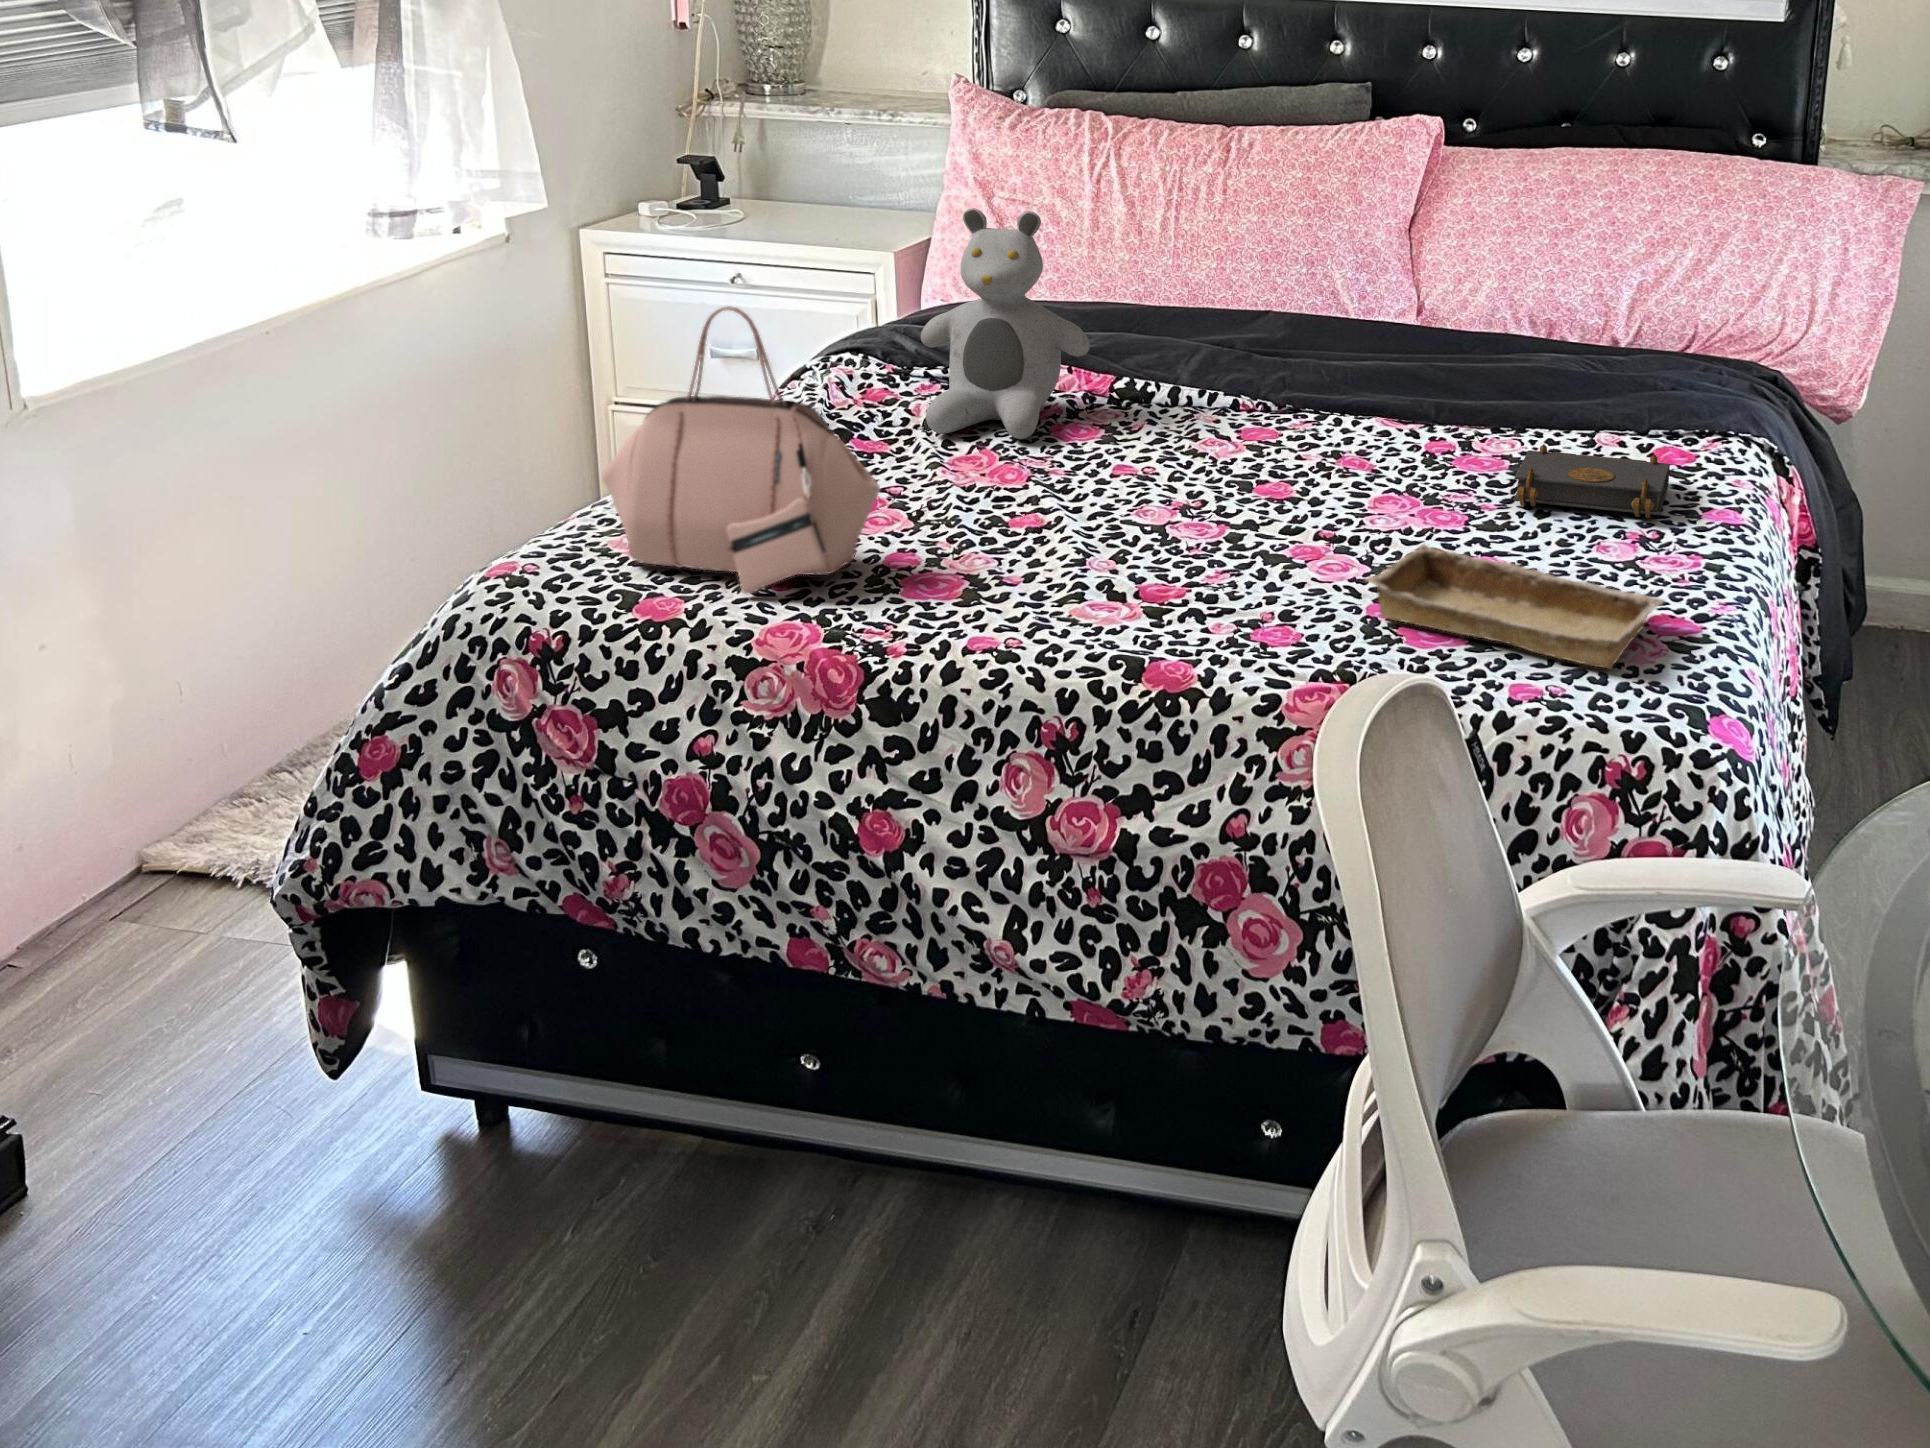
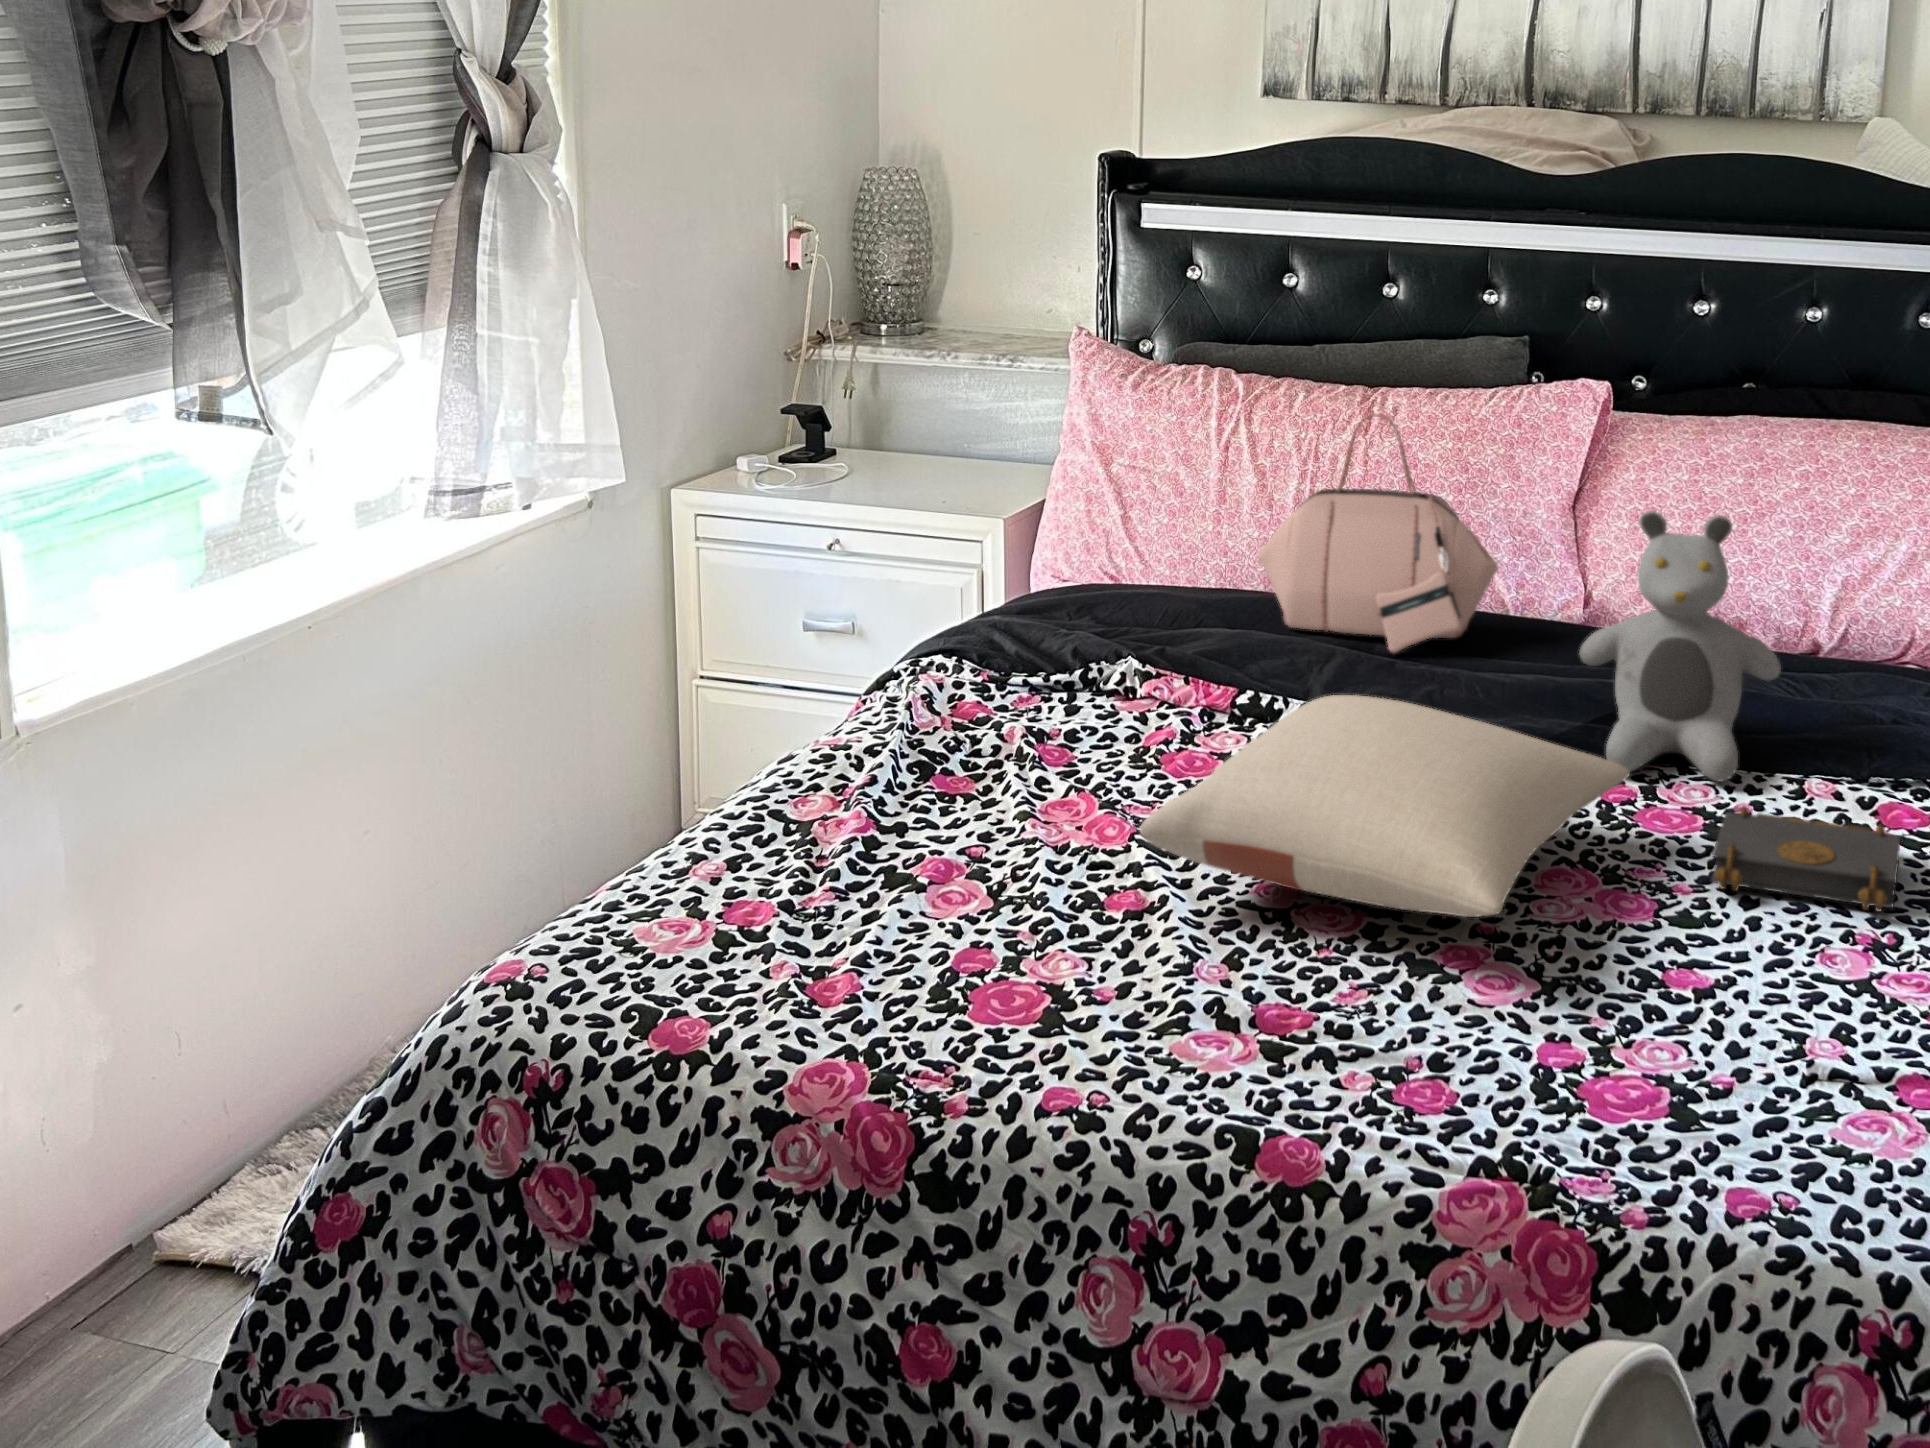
teddy bear: present [921,208,1090,439] -> present [1580,511,1781,782]
handbag: present [602,306,880,594] -> present [1258,414,1498,652]
pillow: none [1038,358,1449,514] -> present [1140,695,1630,917]
tray: present [1366,545,1664,669] -> none [1535,961,1922,1167]

